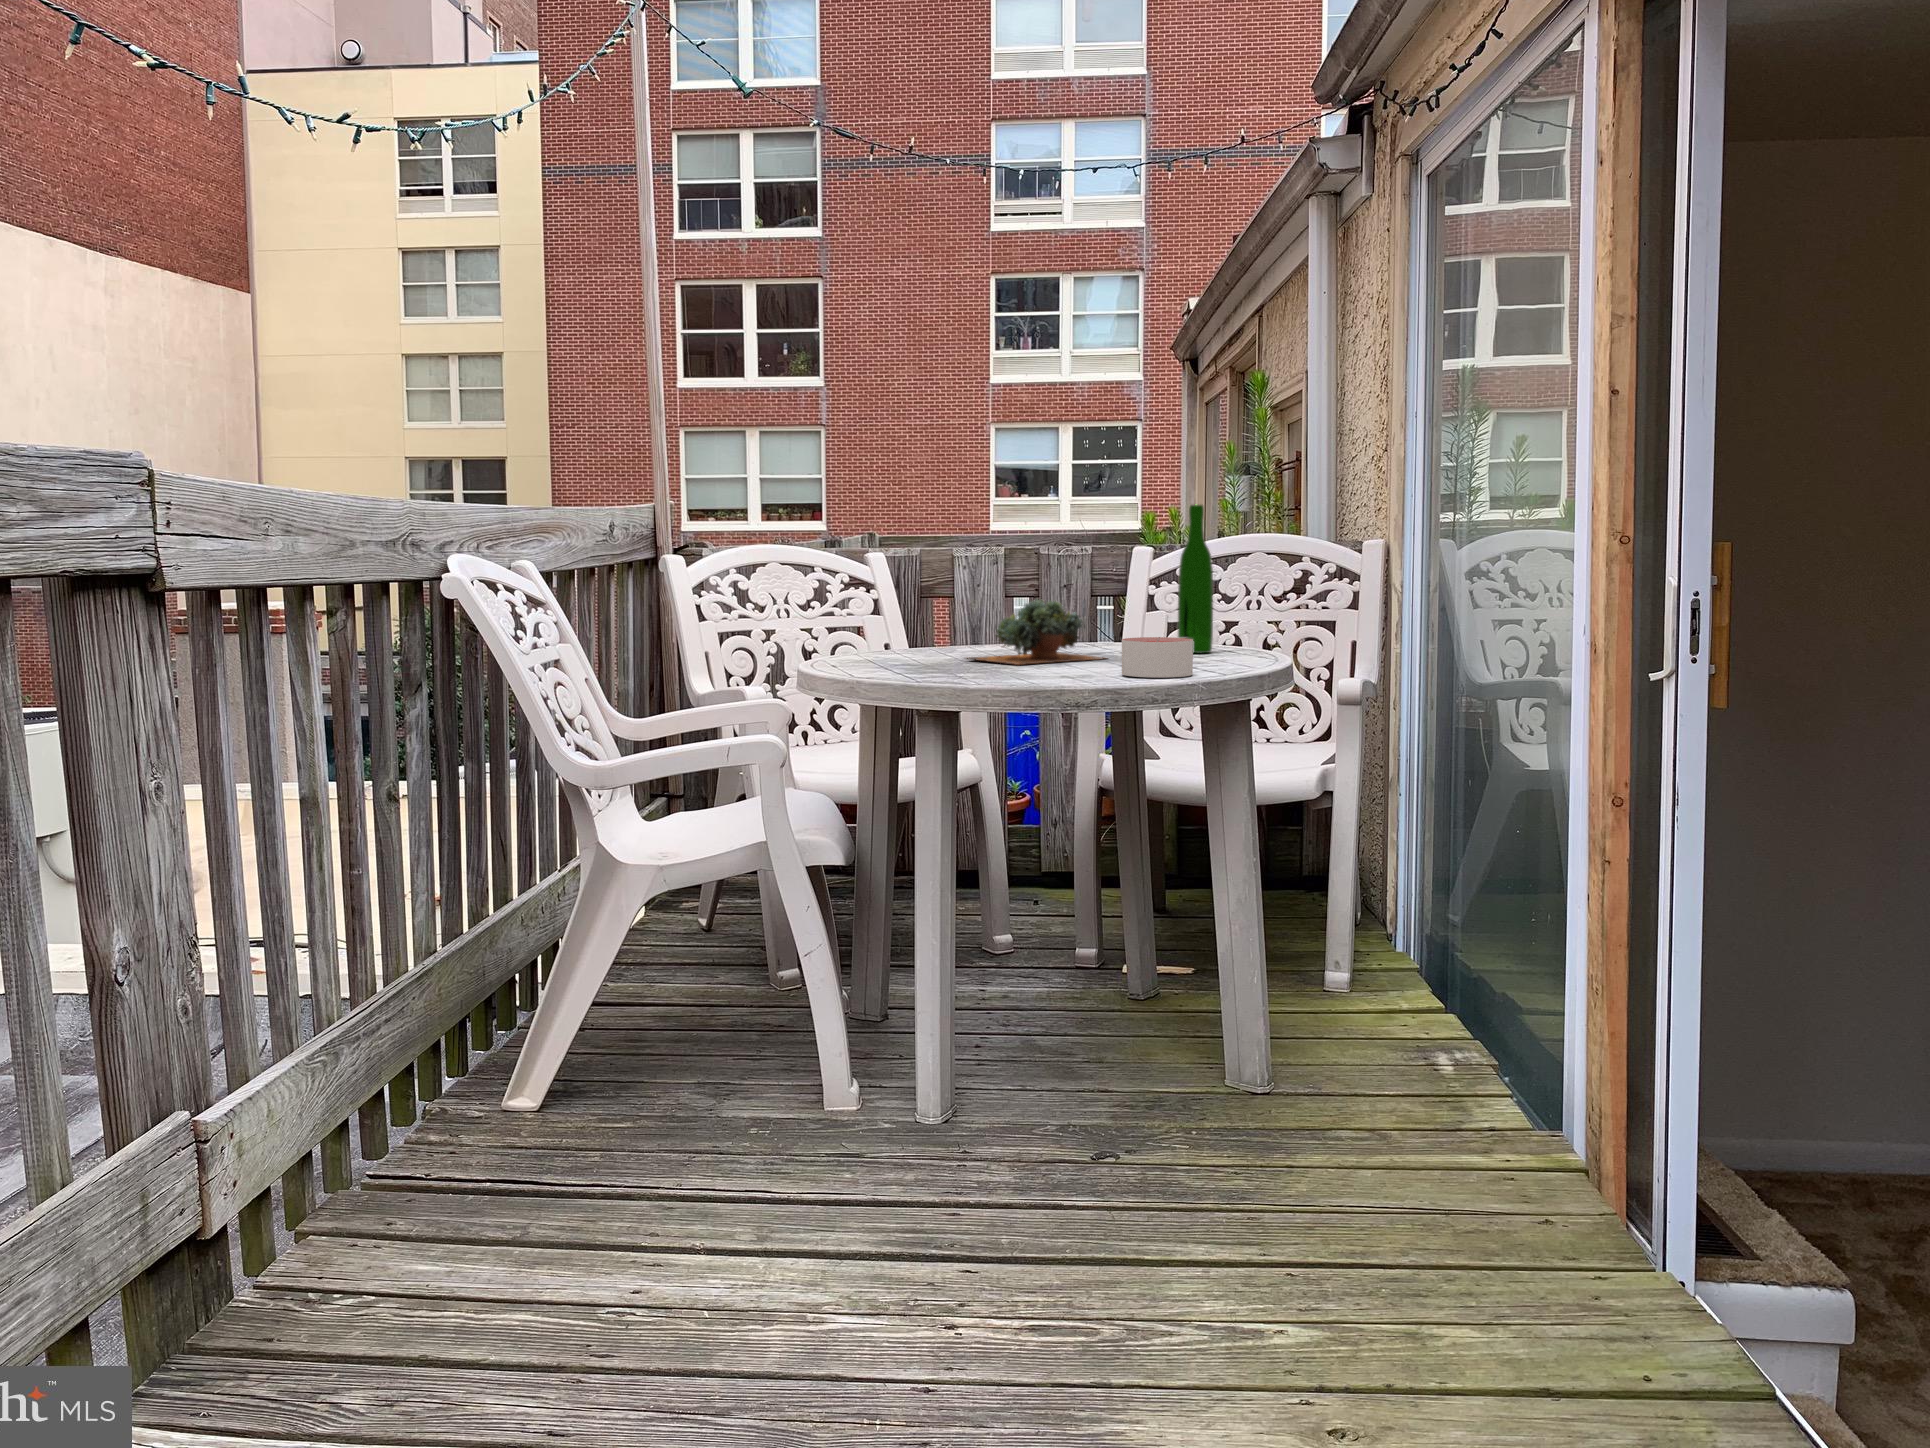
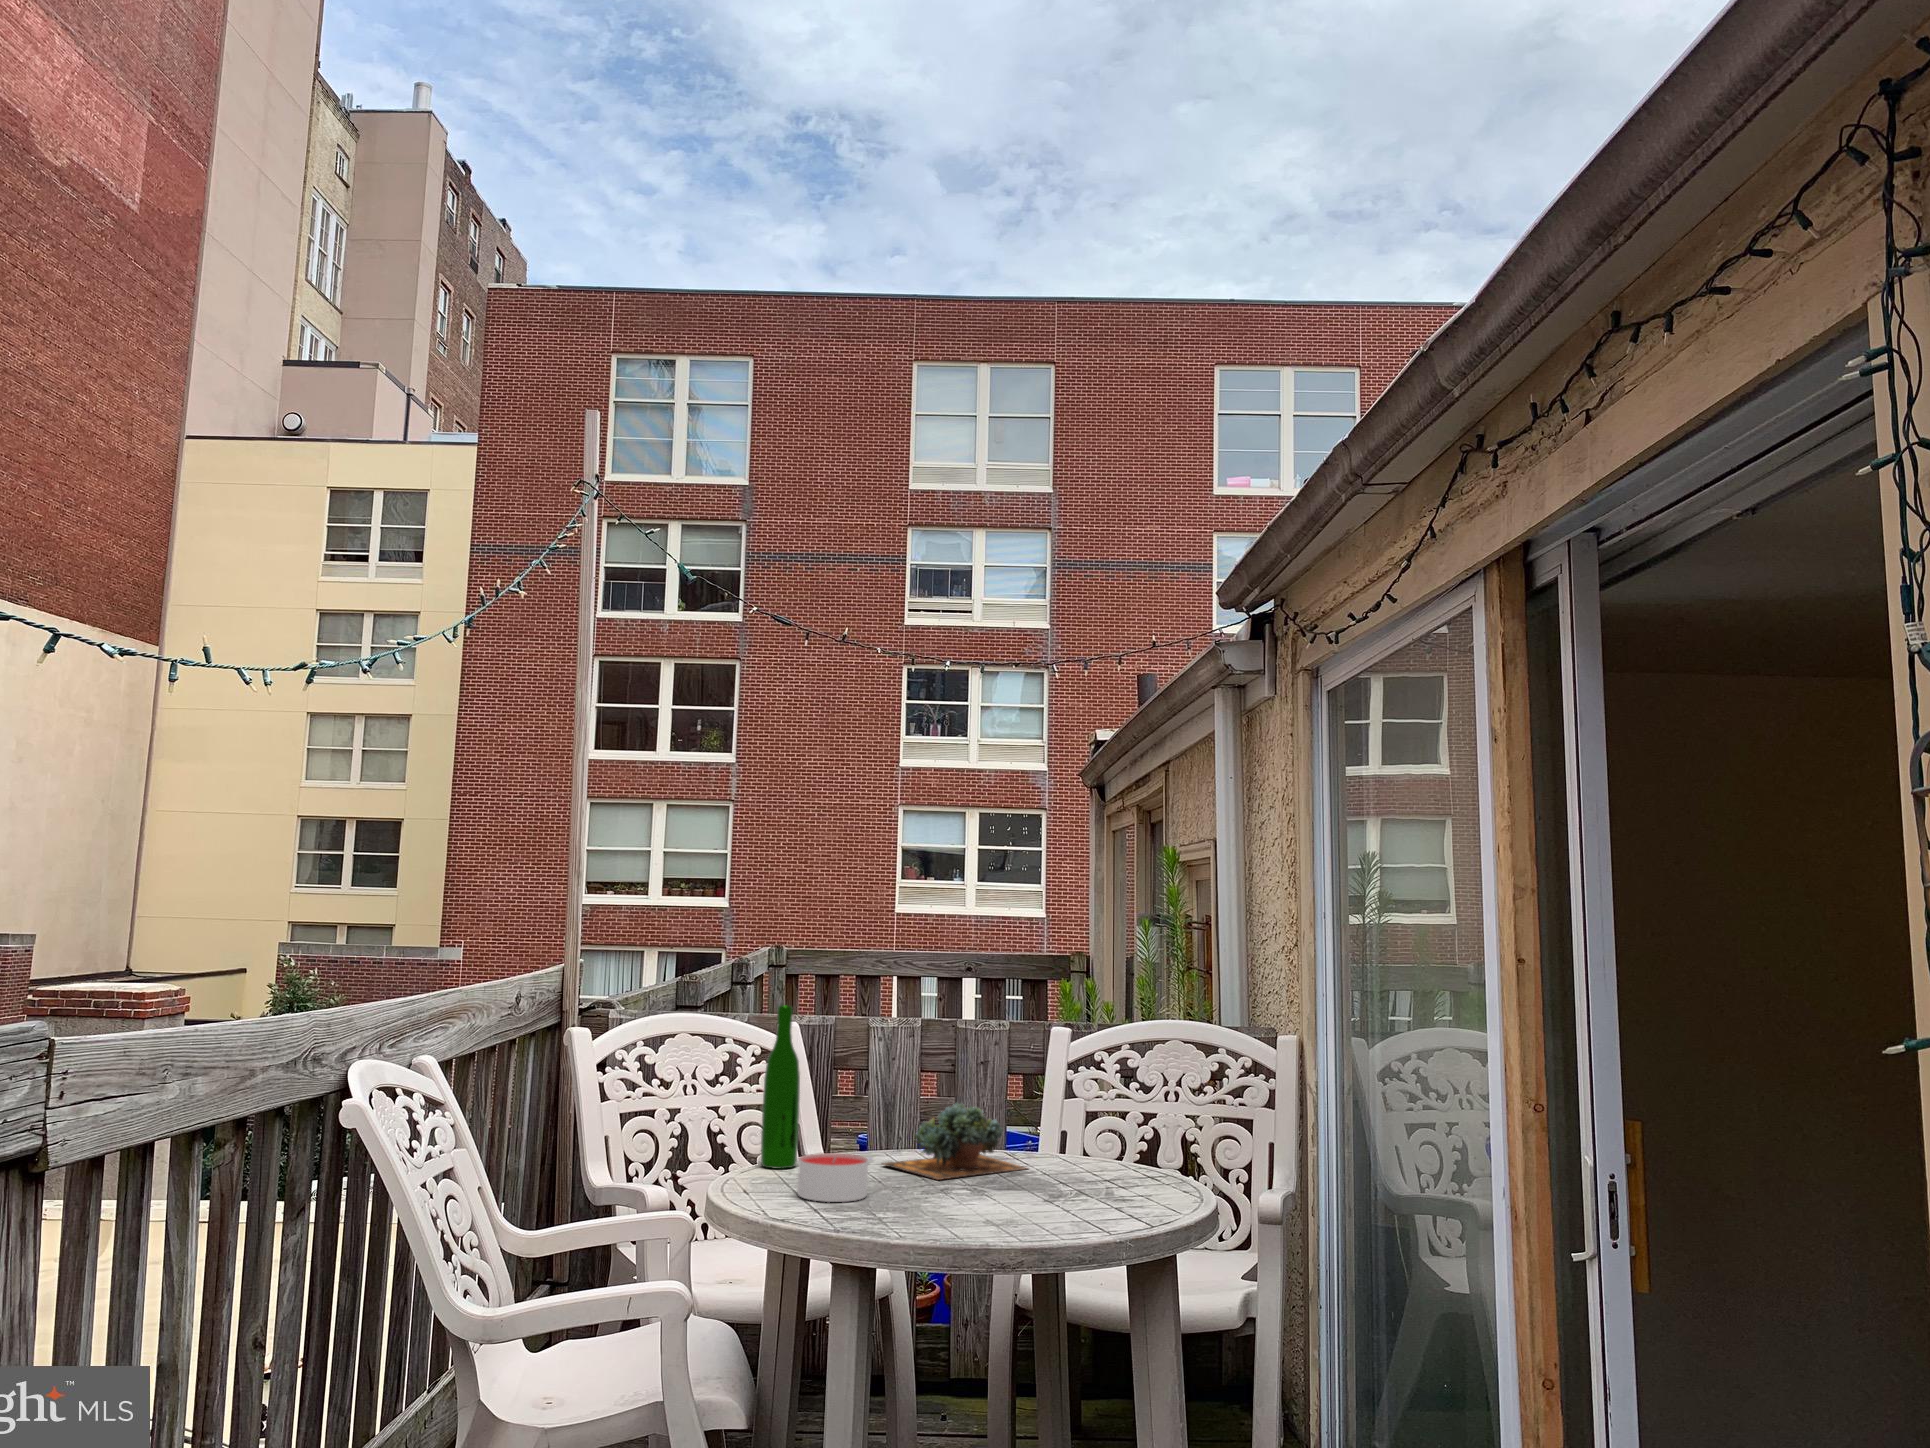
wine bottle: present [1178,505,1213,653] -> present [761,1005,800,1169]
candle: present [1122,637,1193,678] -> present [798,1153,868,1202]

